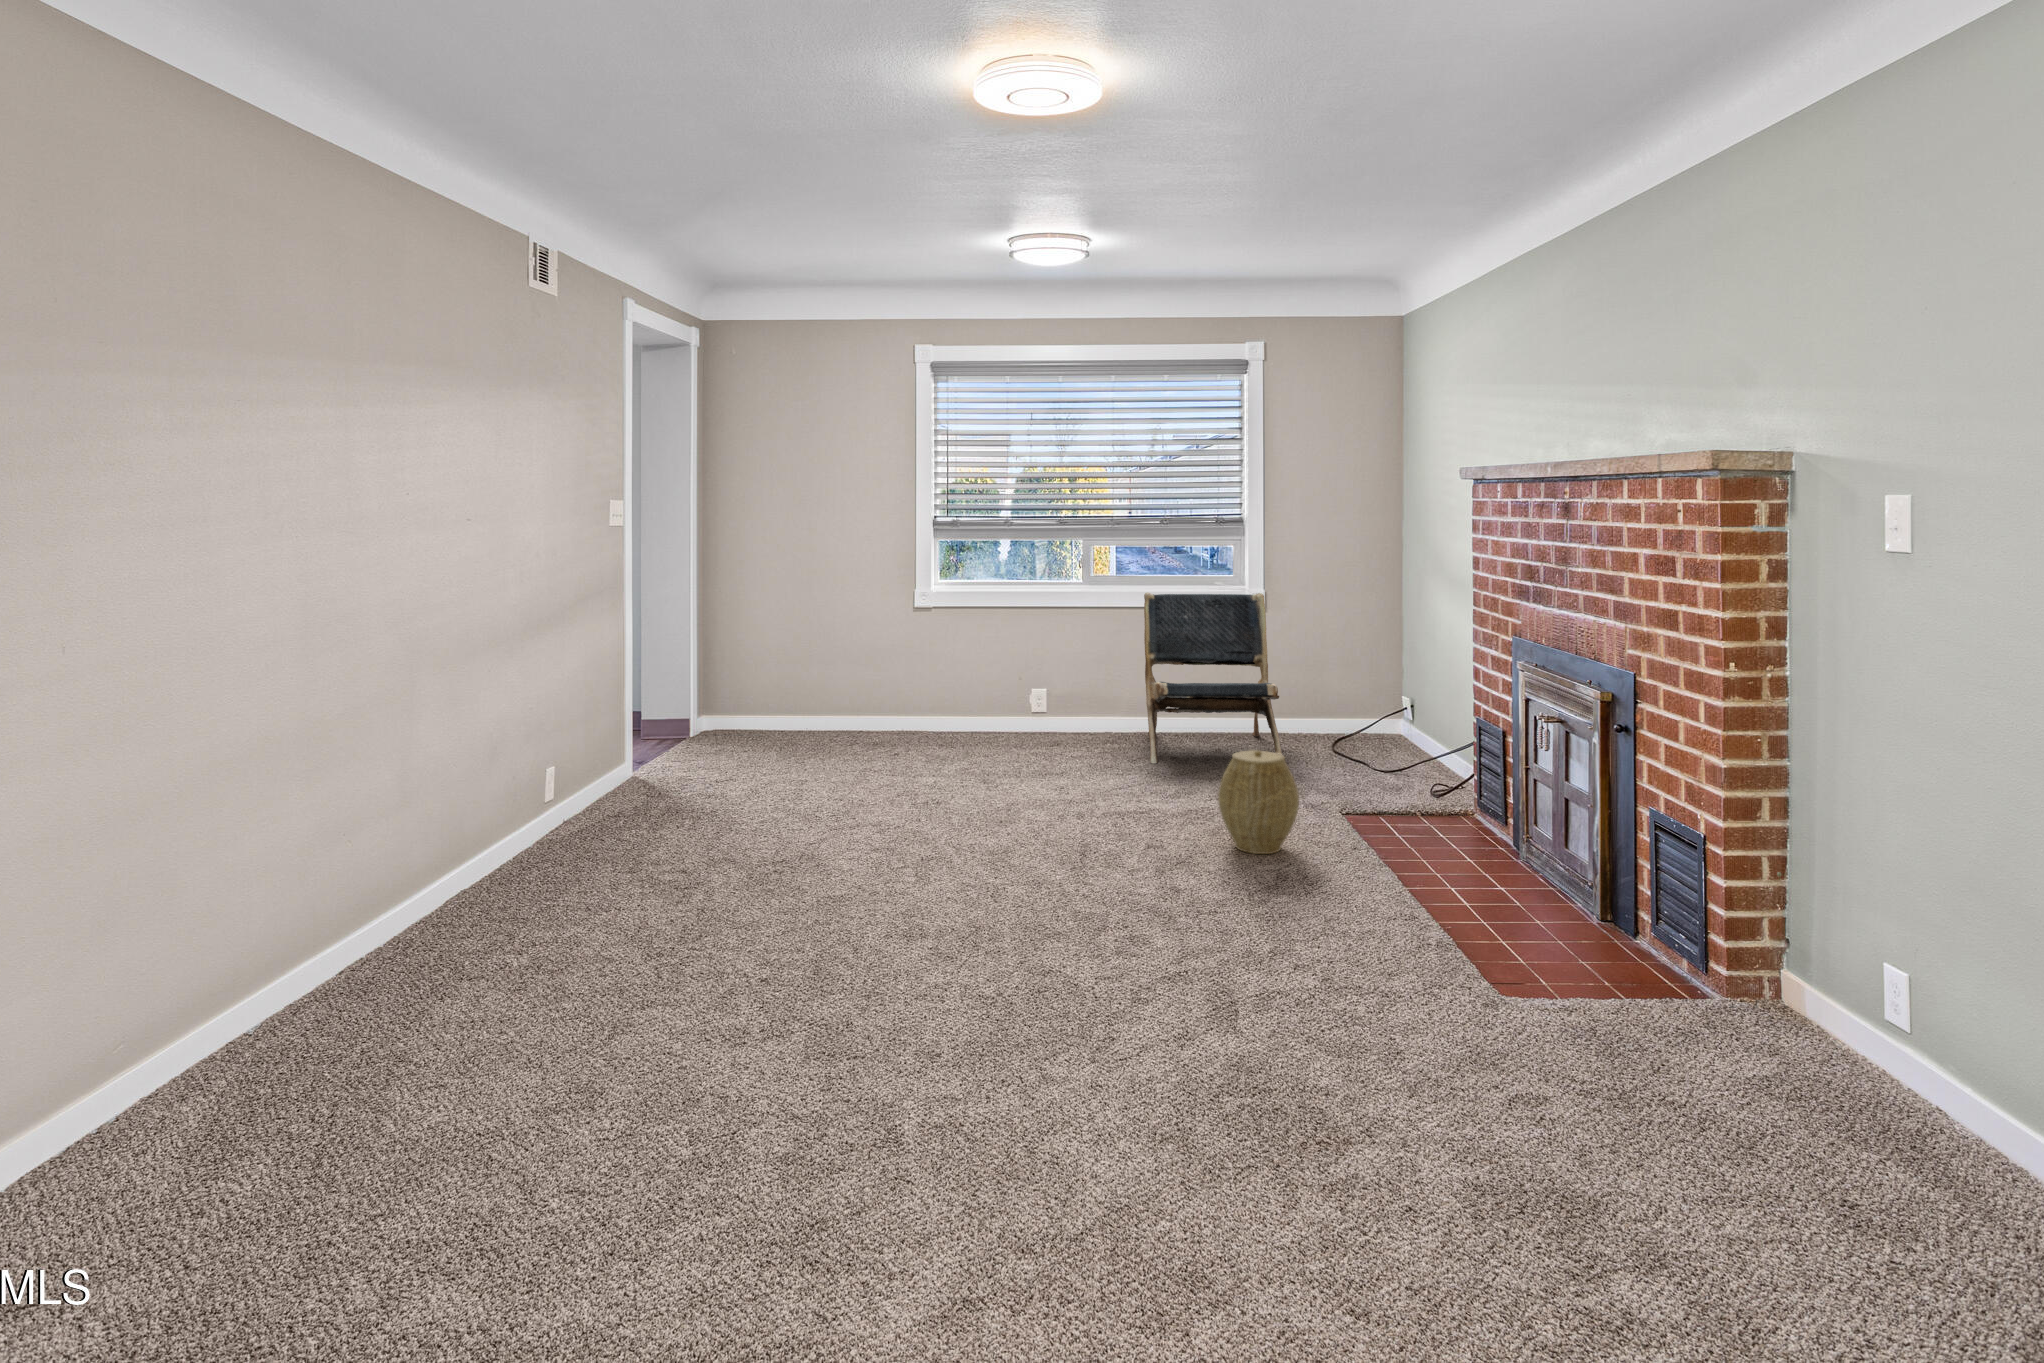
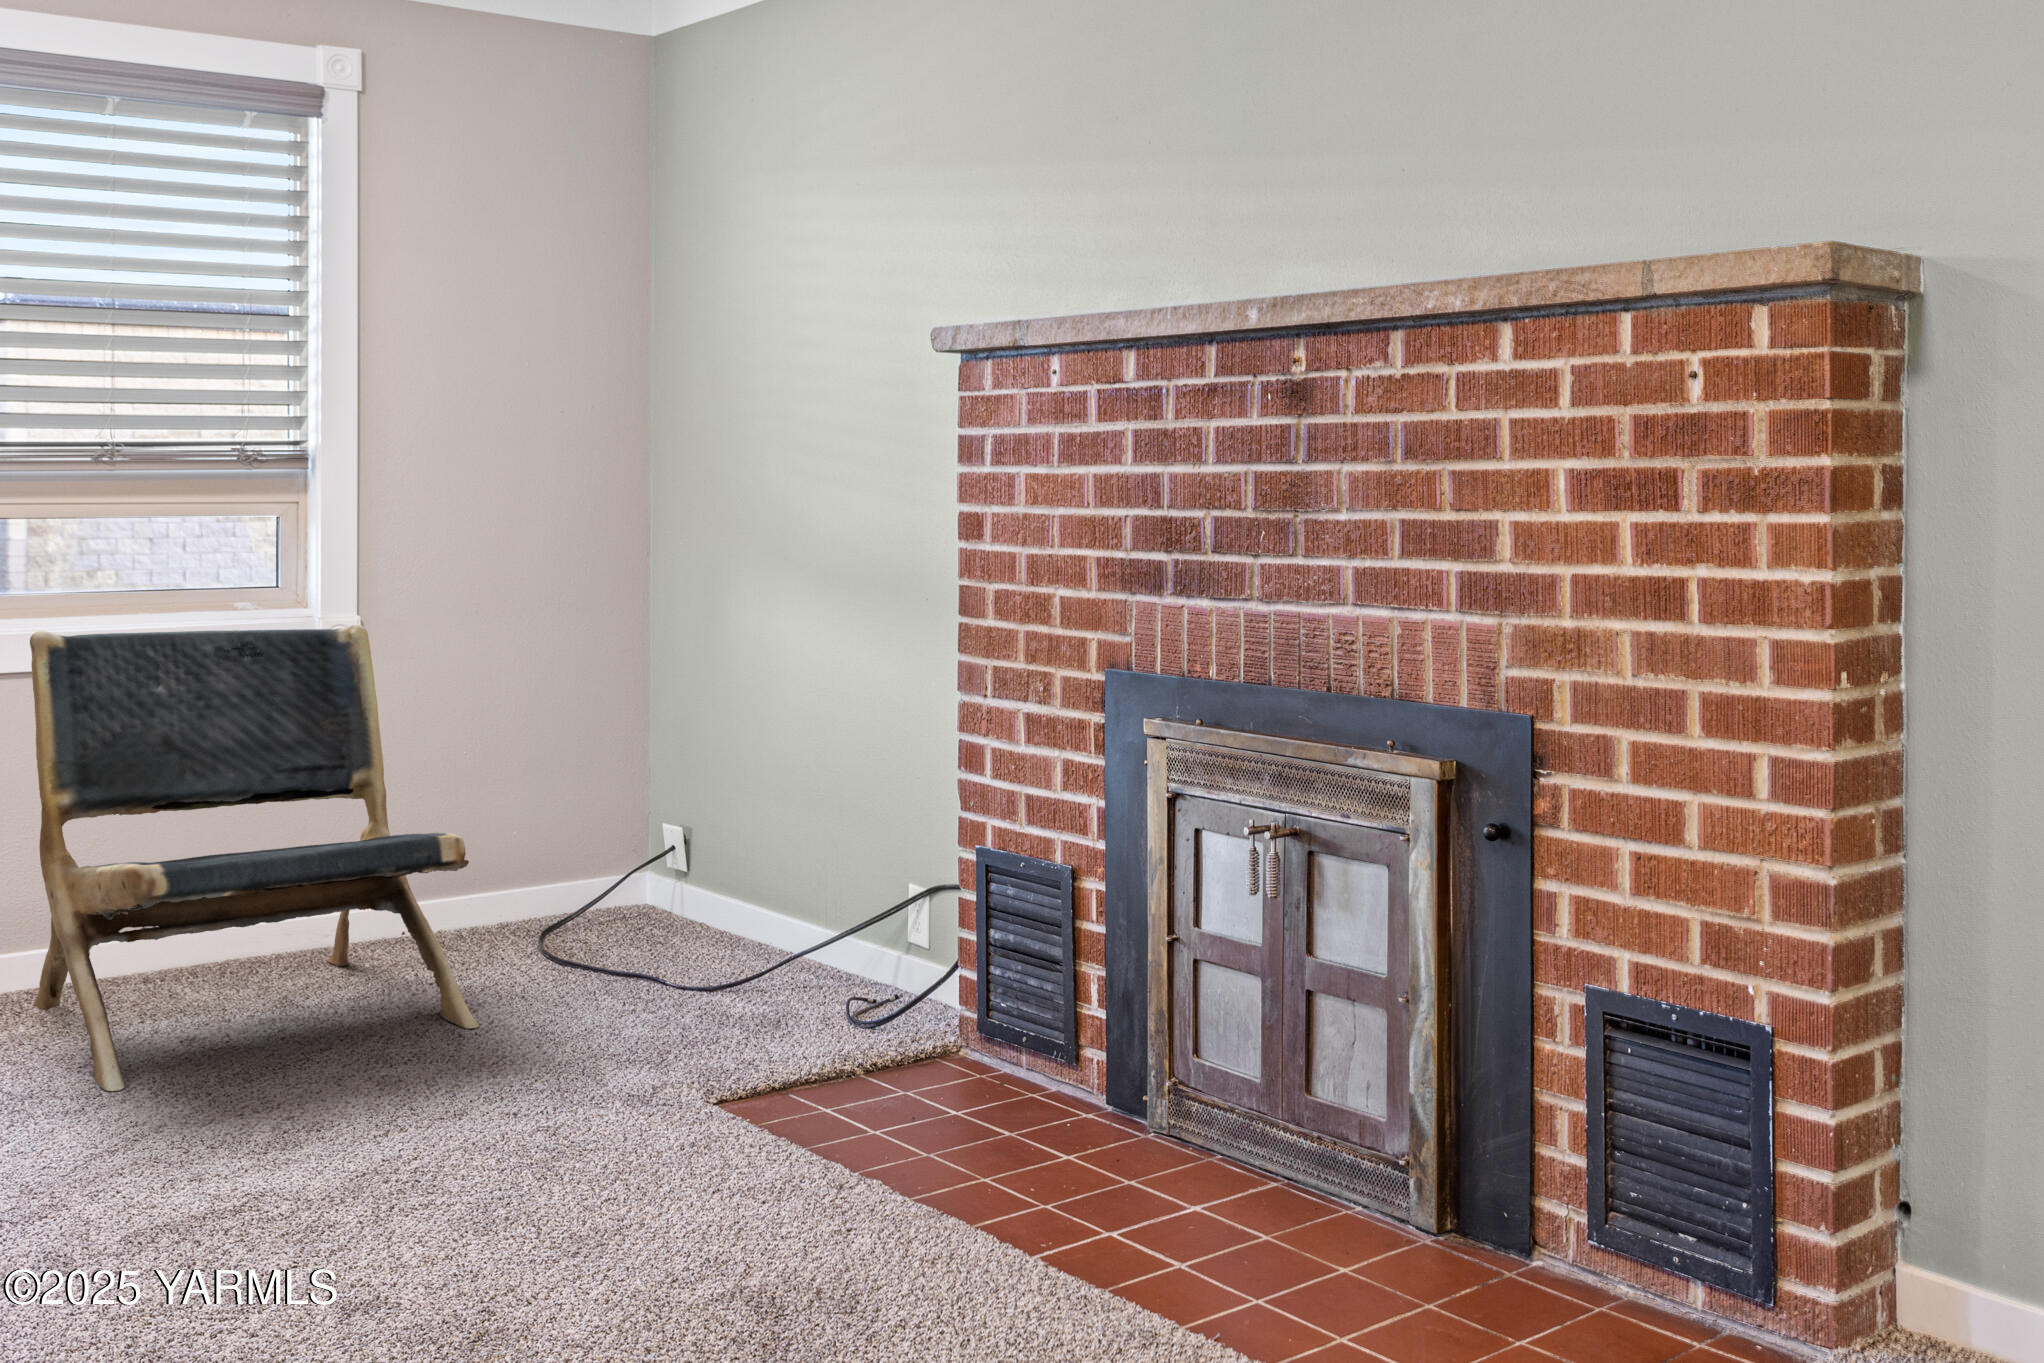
woven basket: present [1218,750,1299,854] -> none [515,1009,743,1304]

